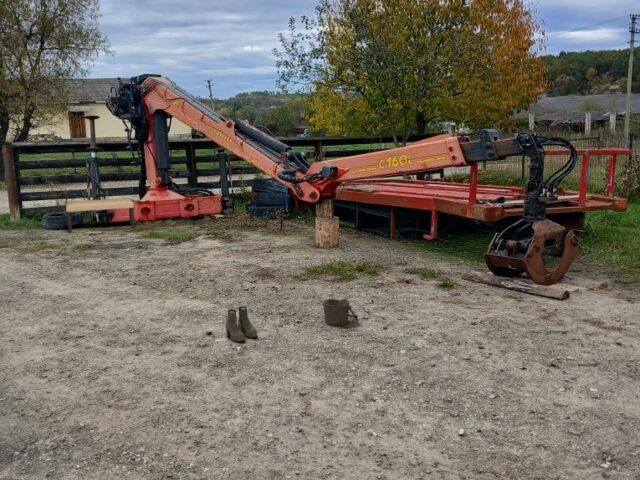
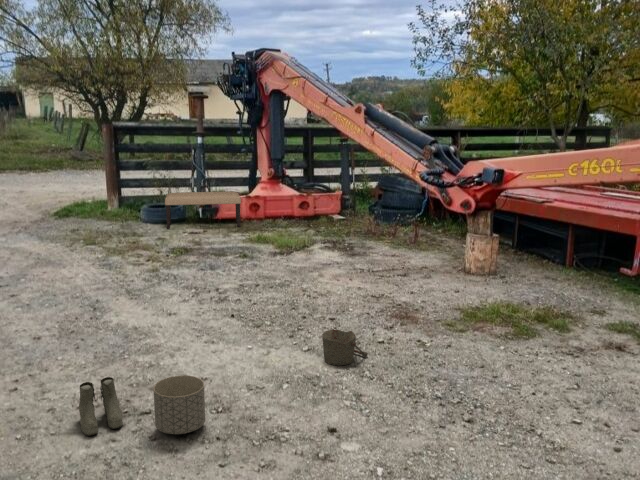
bucket: present [322,299,358,326] -> present [322,329,368,366]
planter: none [89,306,125,343] -> present [153,375,205,434]
boots: present [225,306,257,342] -> present [79,377,123,436]

